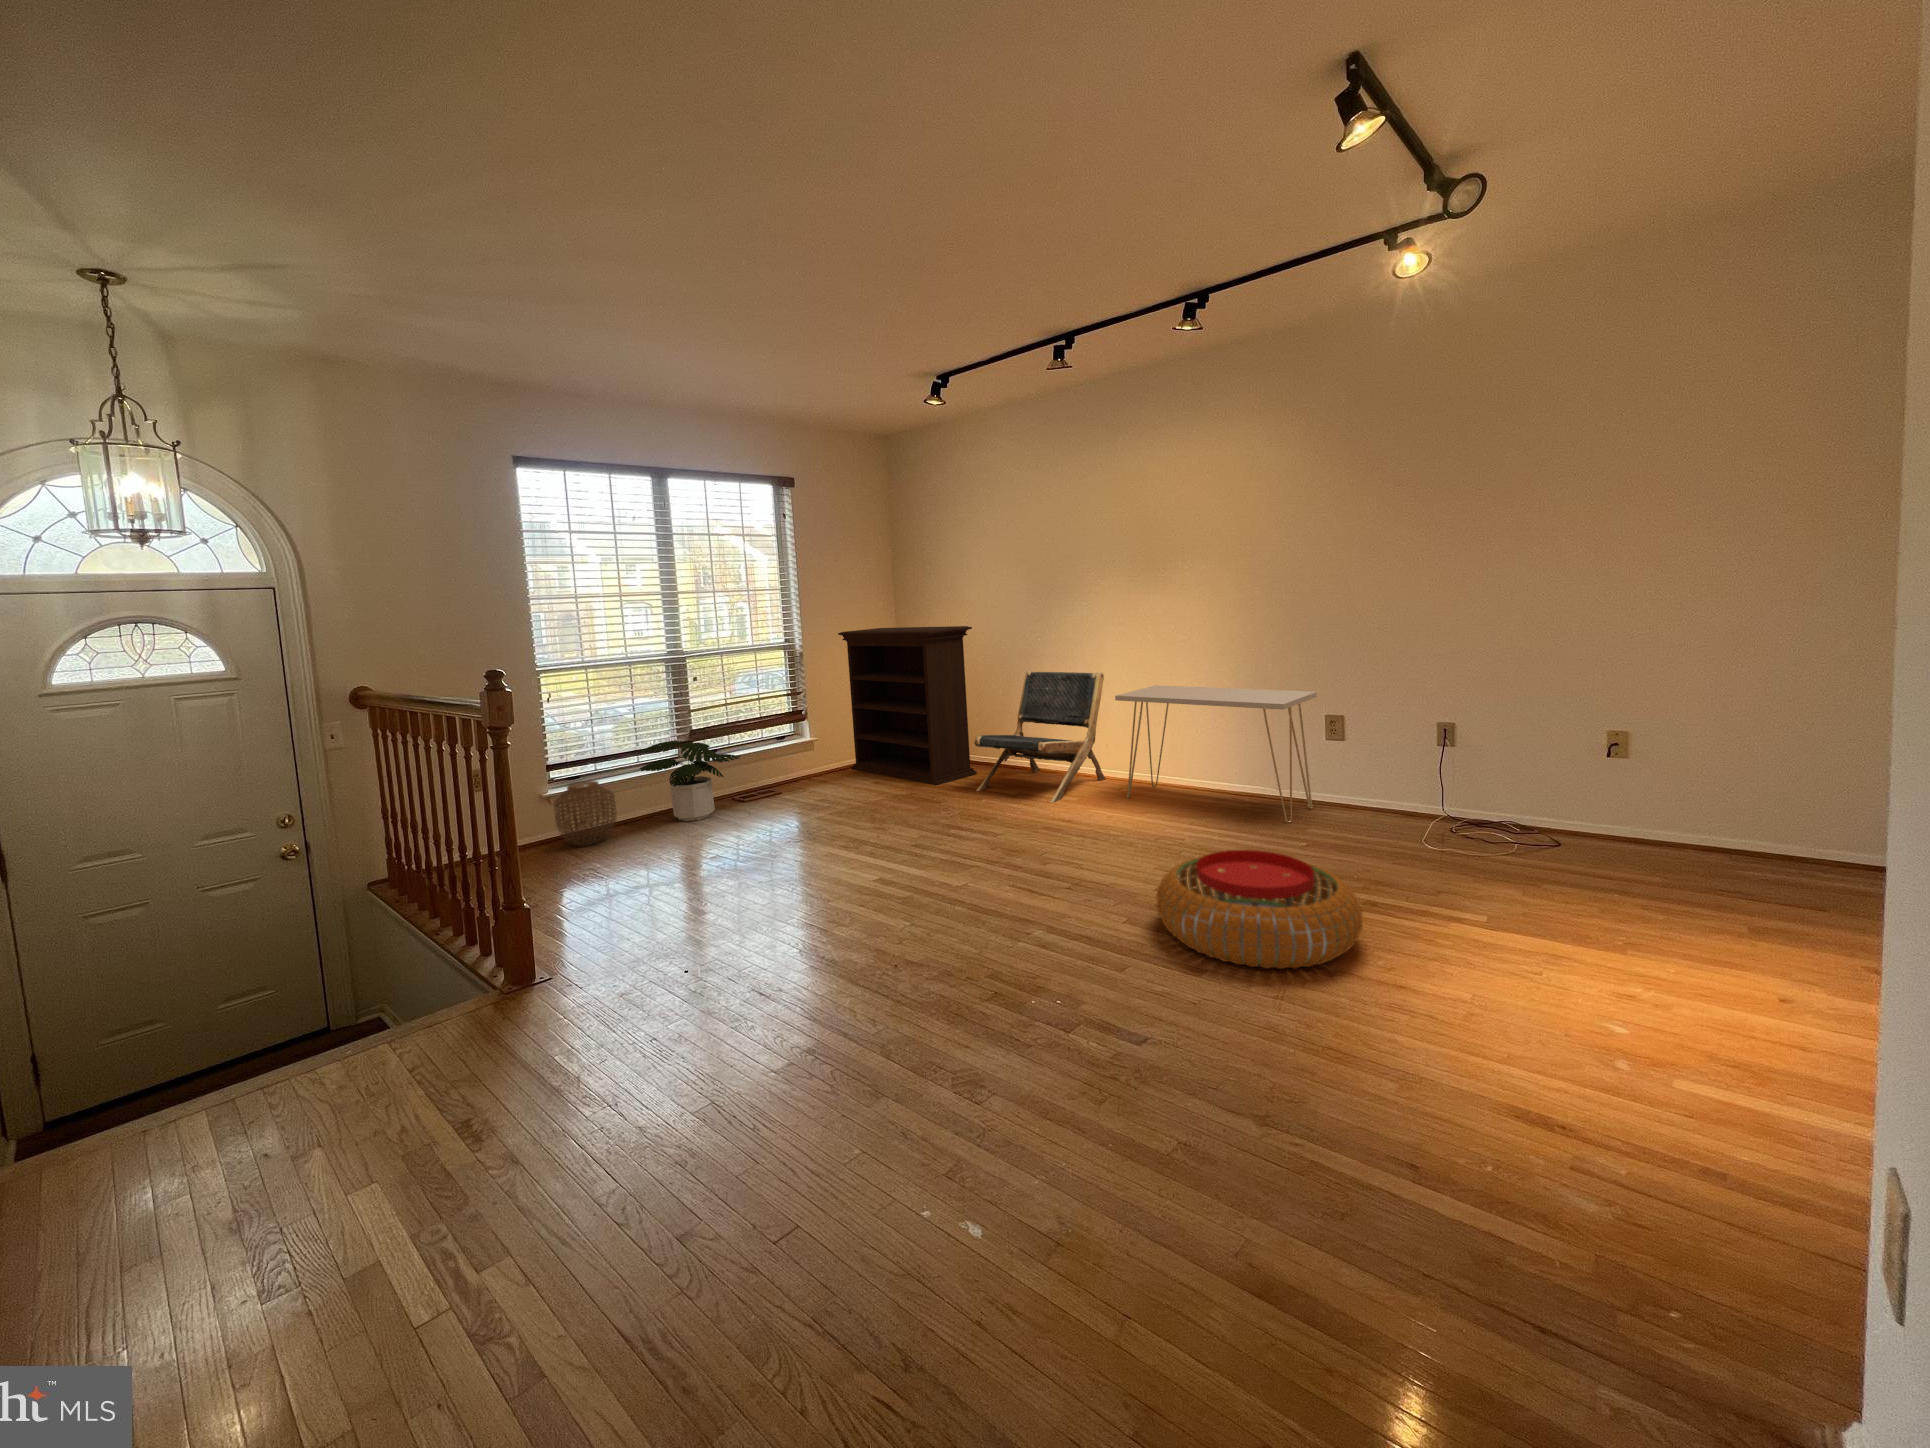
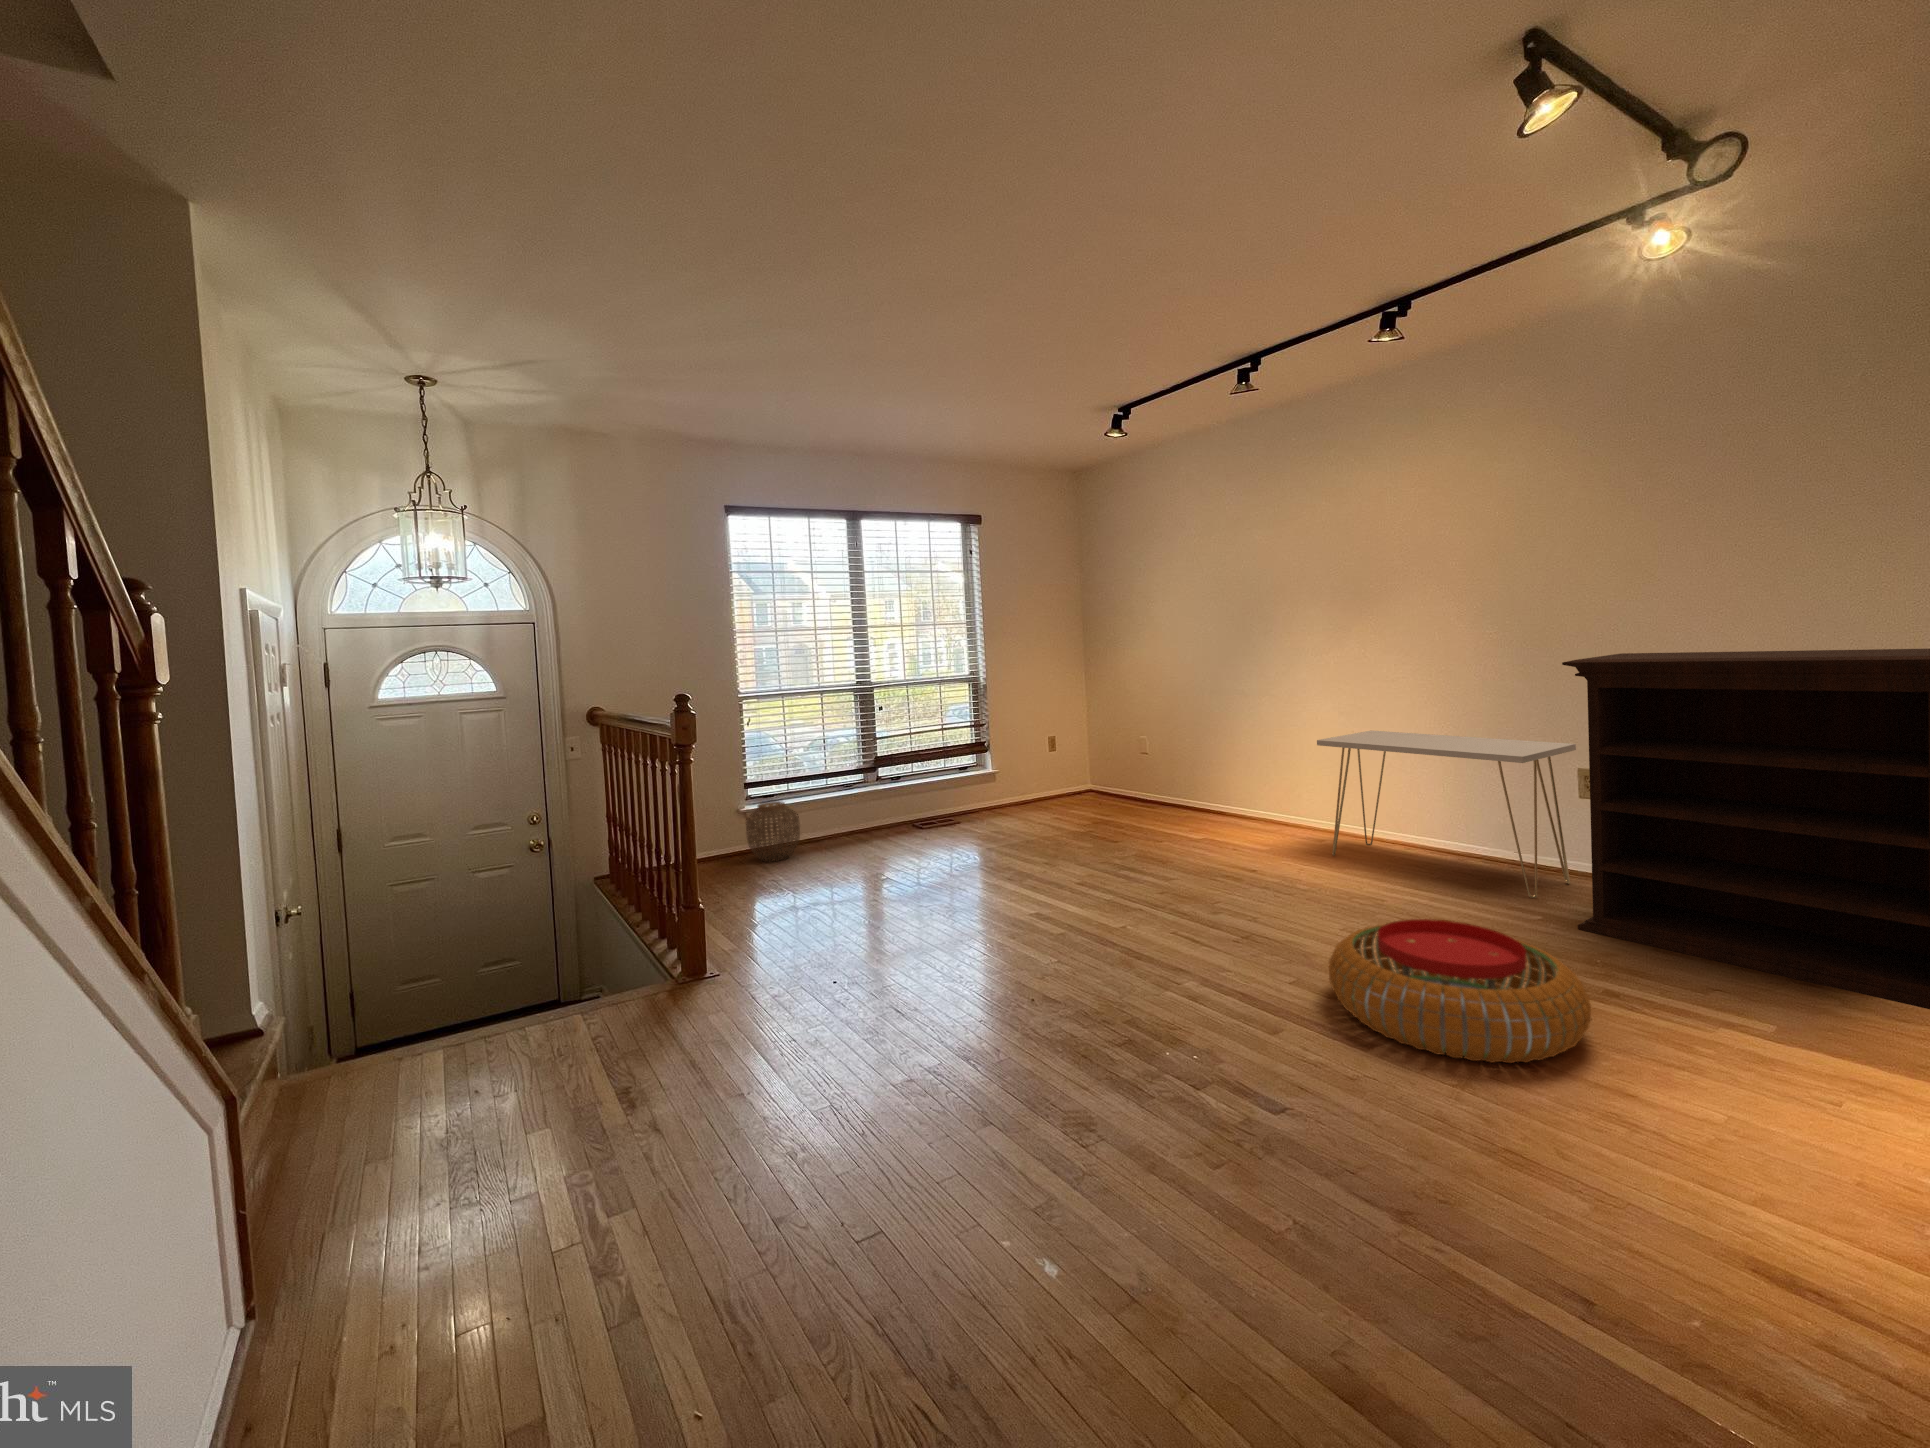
bookshelf: present [838,626,977,785] -> present [1562,649,1930,1009]
lounge chair: present [974,670,1106,803] -> none [1158,710,1312,855]
potted plant: present [639,741,740,821] -> none [823,768,918,846]

